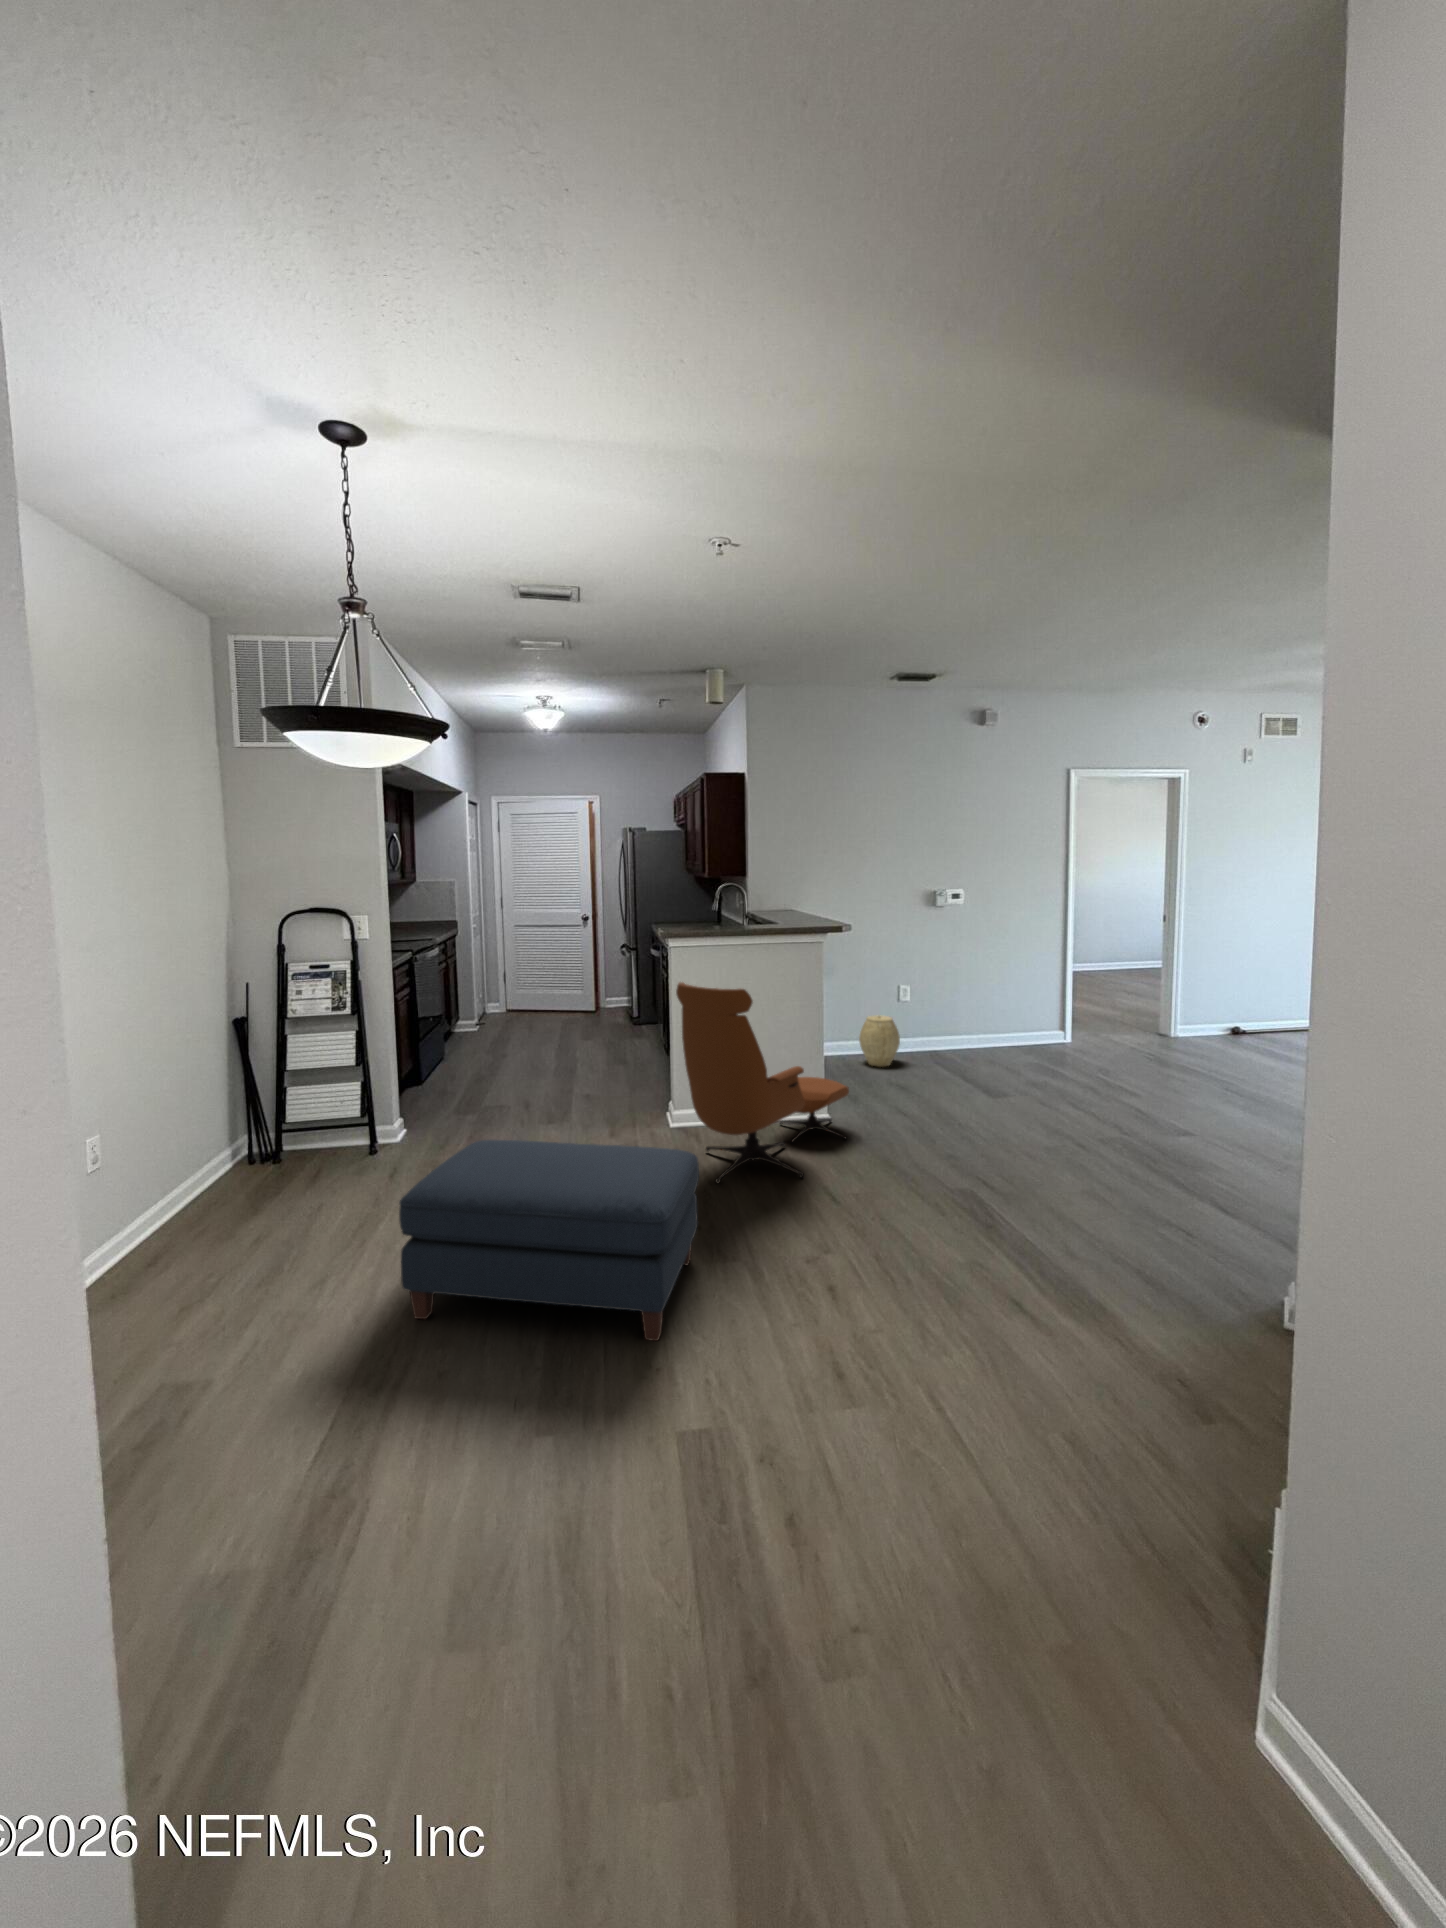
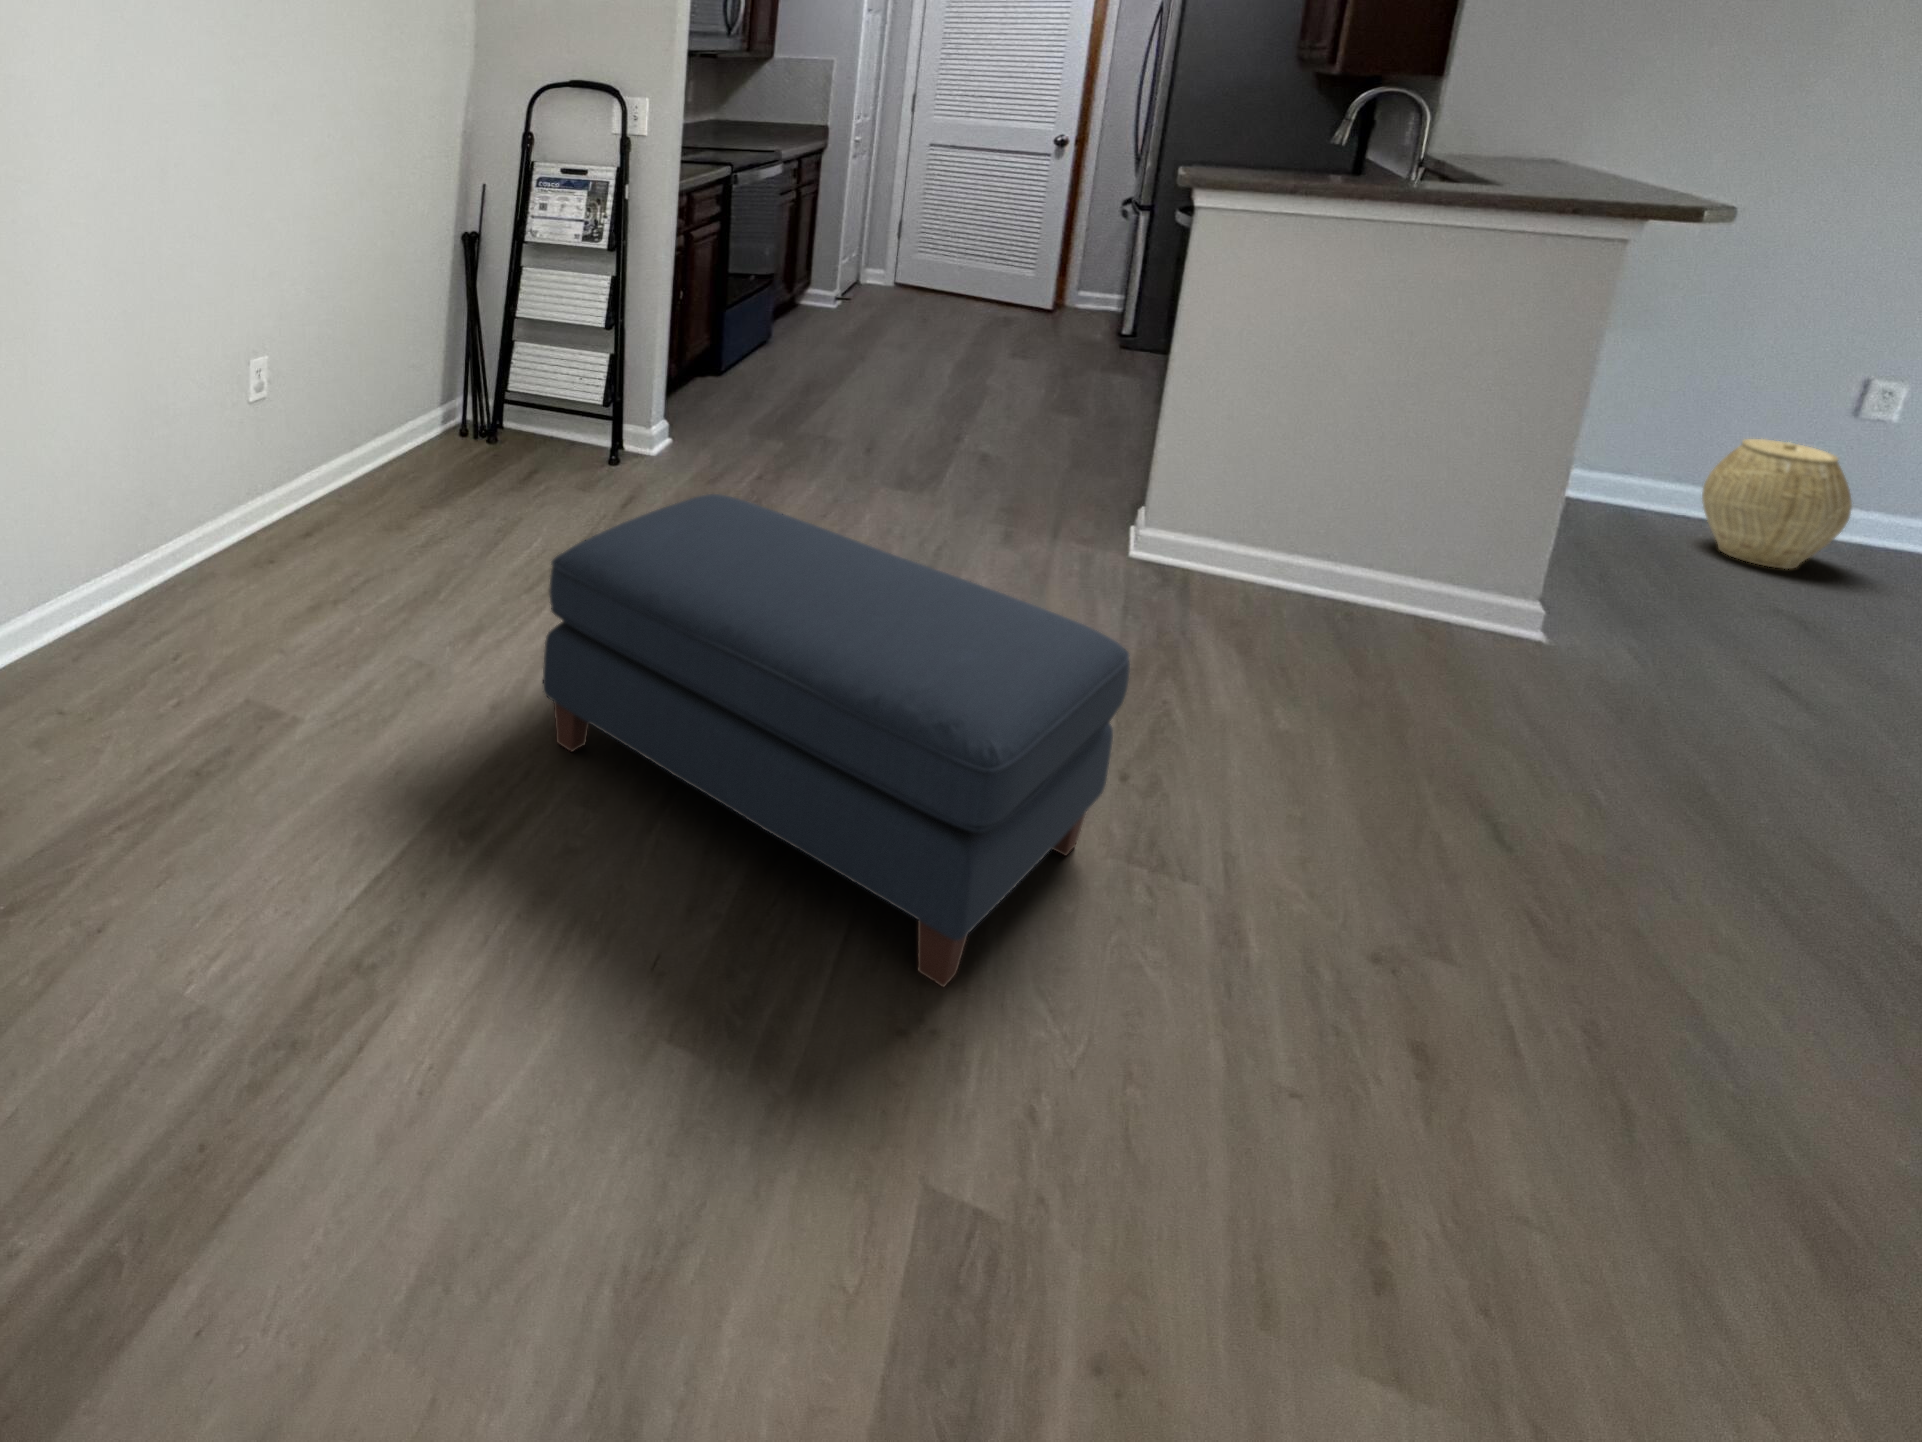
lounge chair: present [676,982,849,1183] -> none [1173,279,1630,768]

